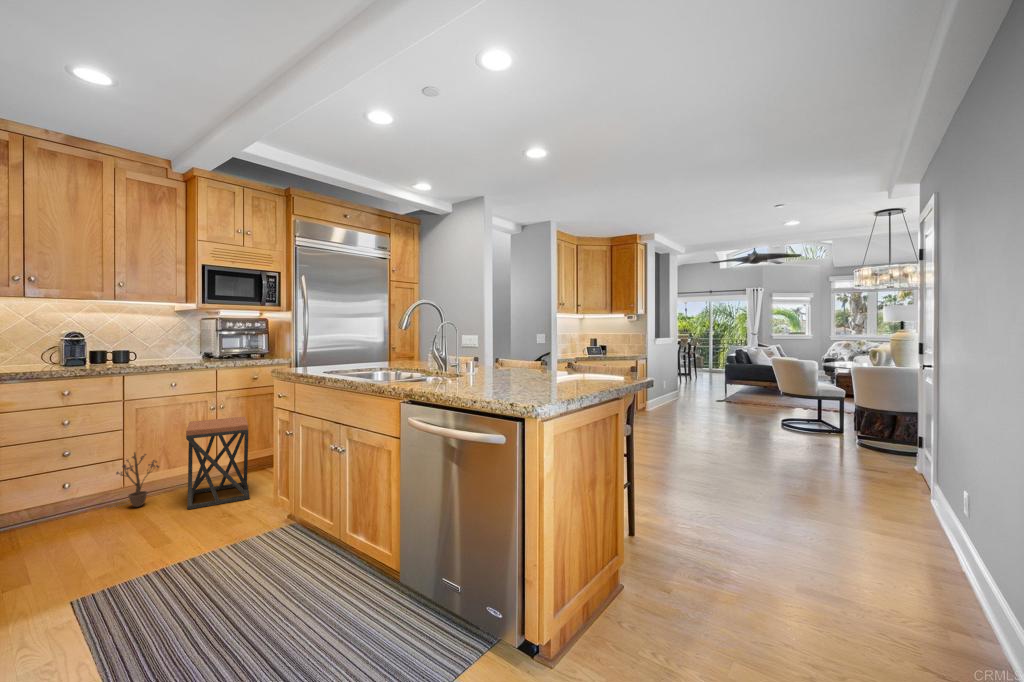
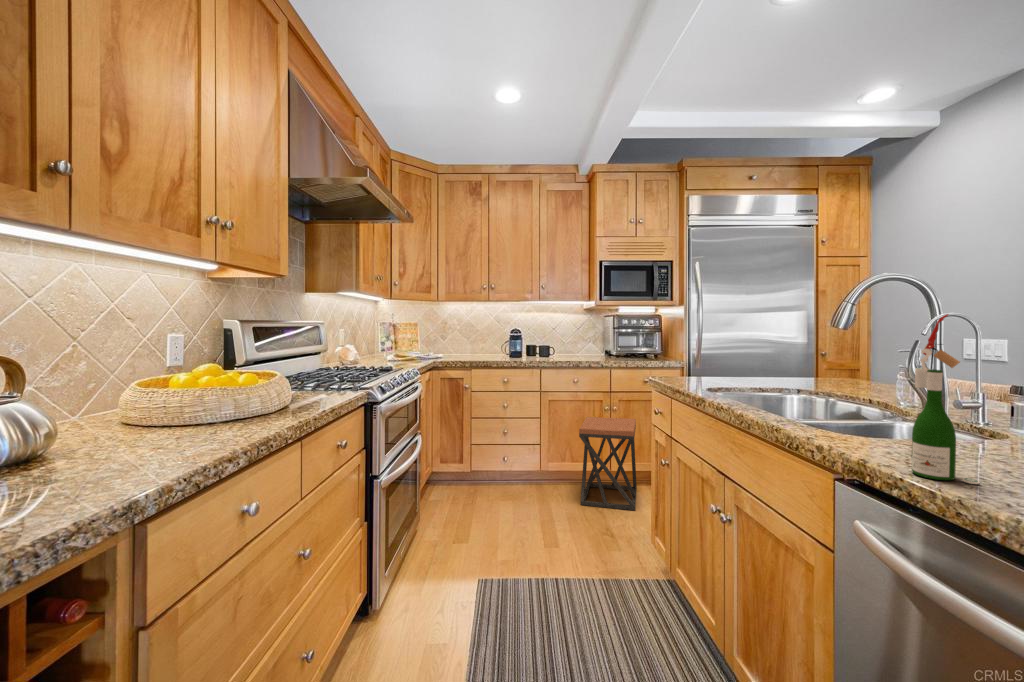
wine bottle: none [430,314,451,388] -> present [912,314,979,484]
decorative plant: present [111,453,159,507] -> none [528,439,562,488]

